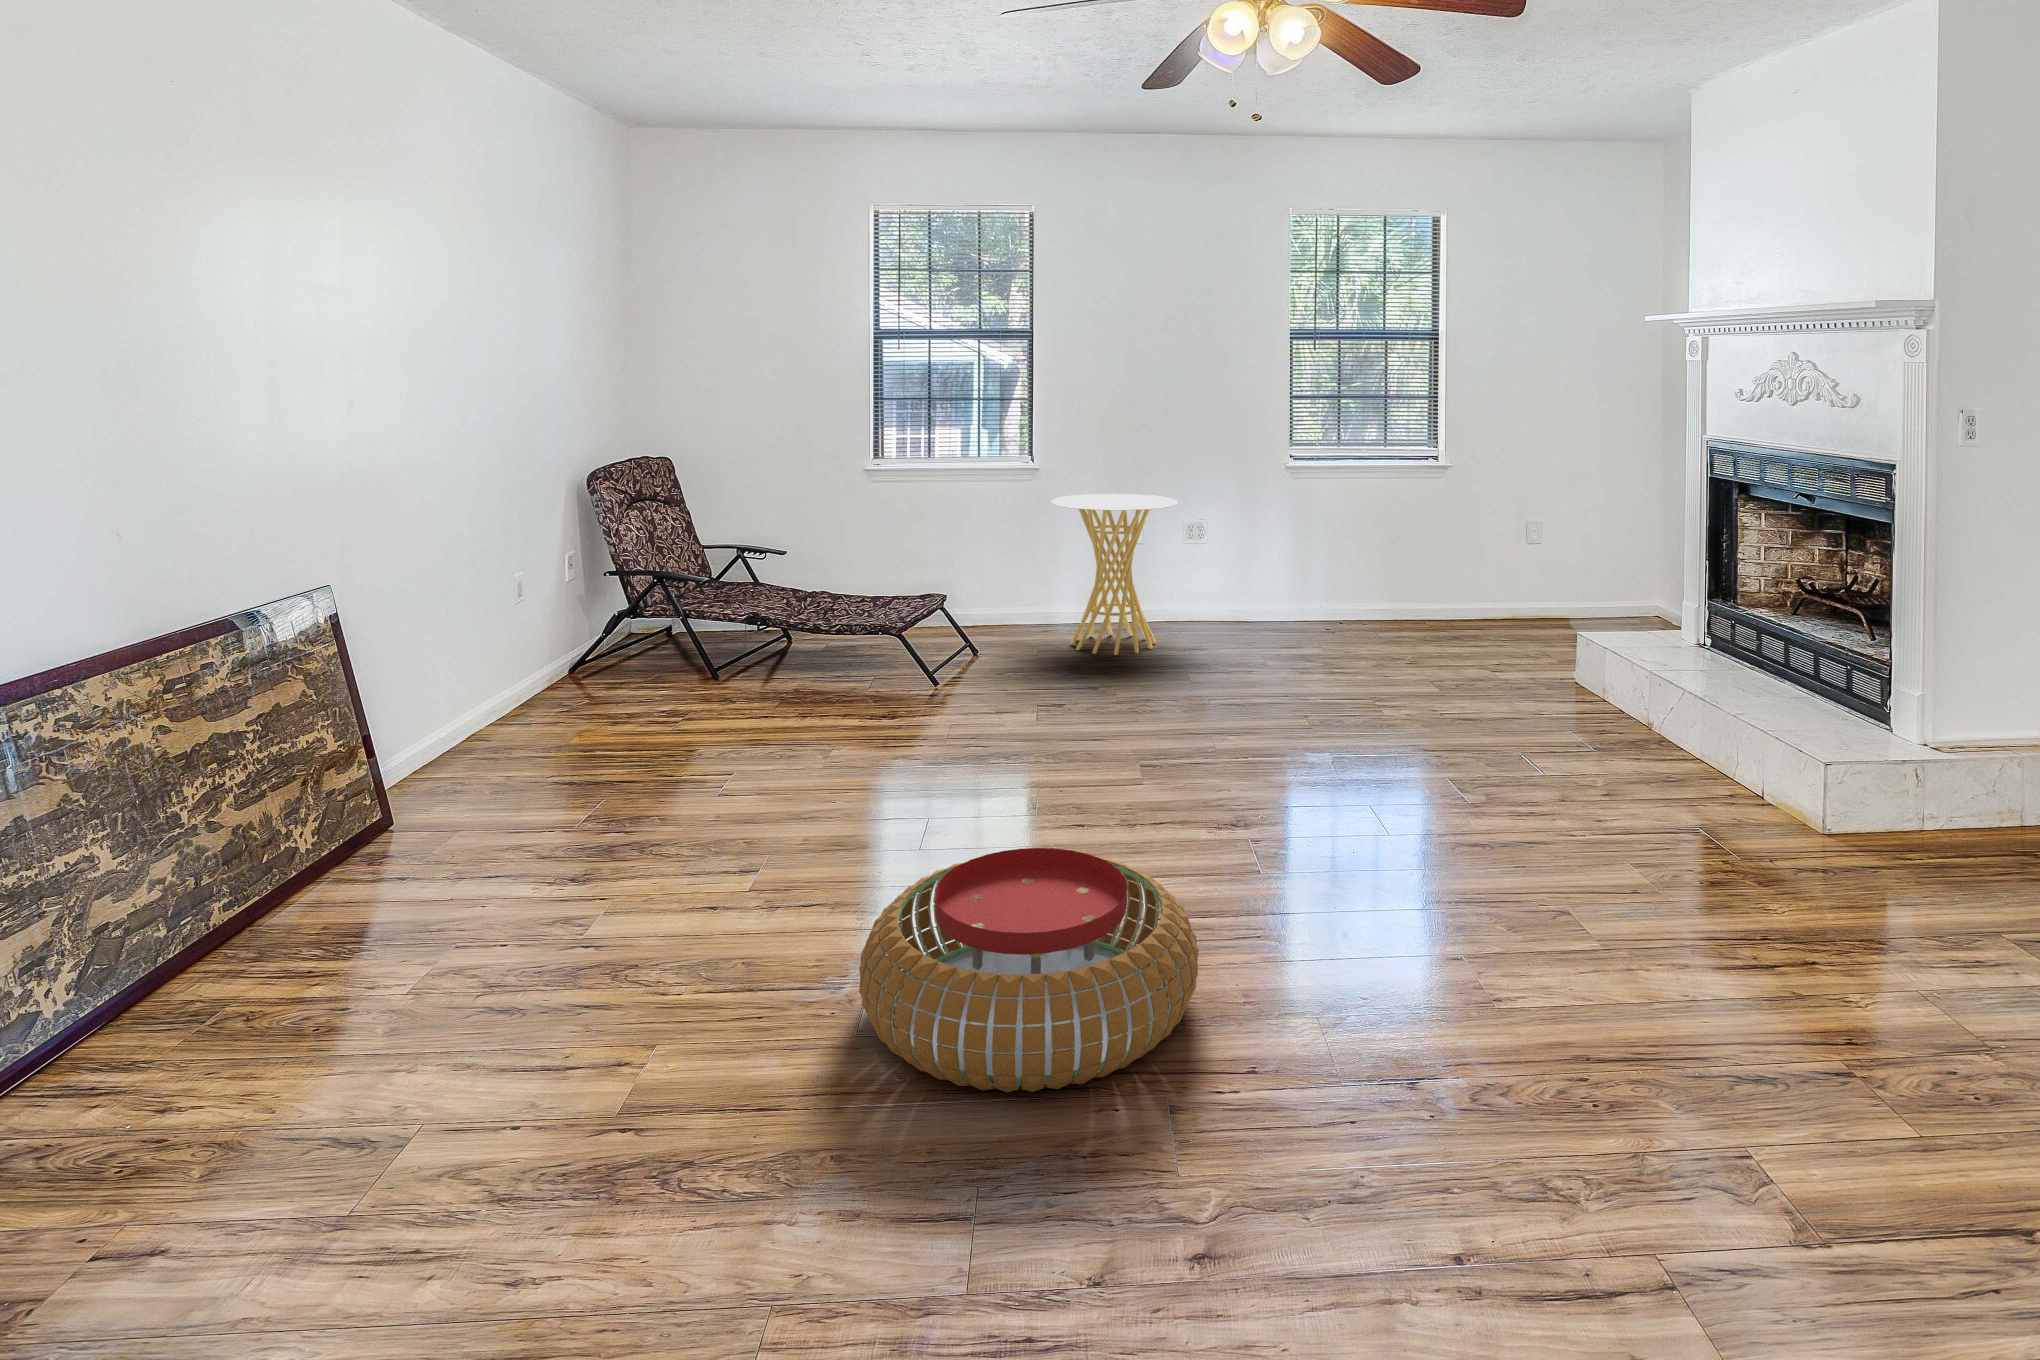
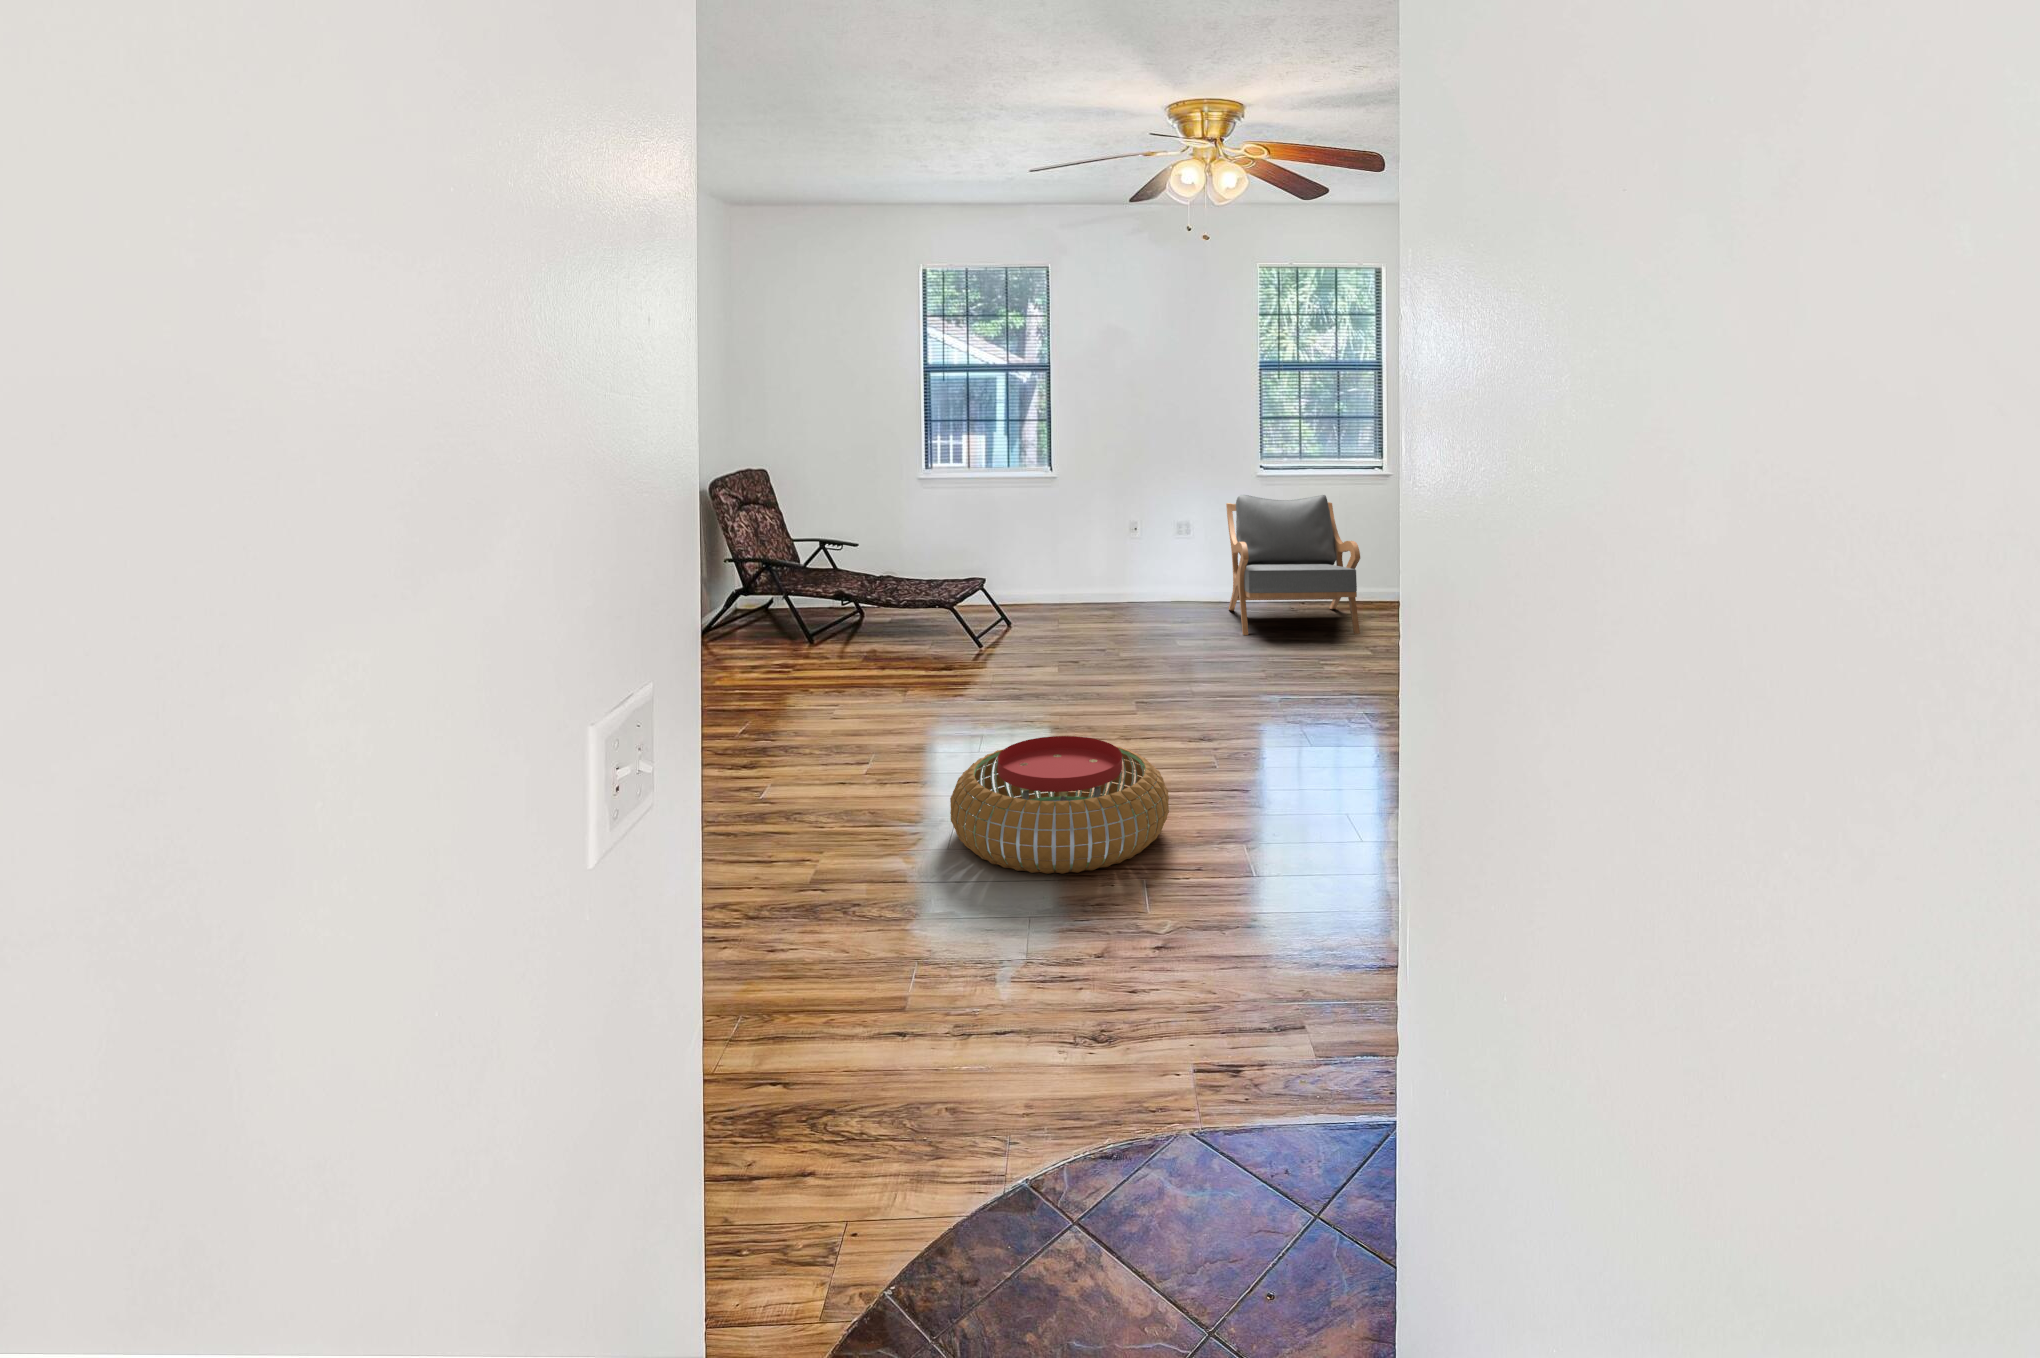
armchair: none [1245,493,1416,669] -> present [1226,495,1360,635]
side table: present [1052,494,1177,655] -> none [1069,496,1170,626]

